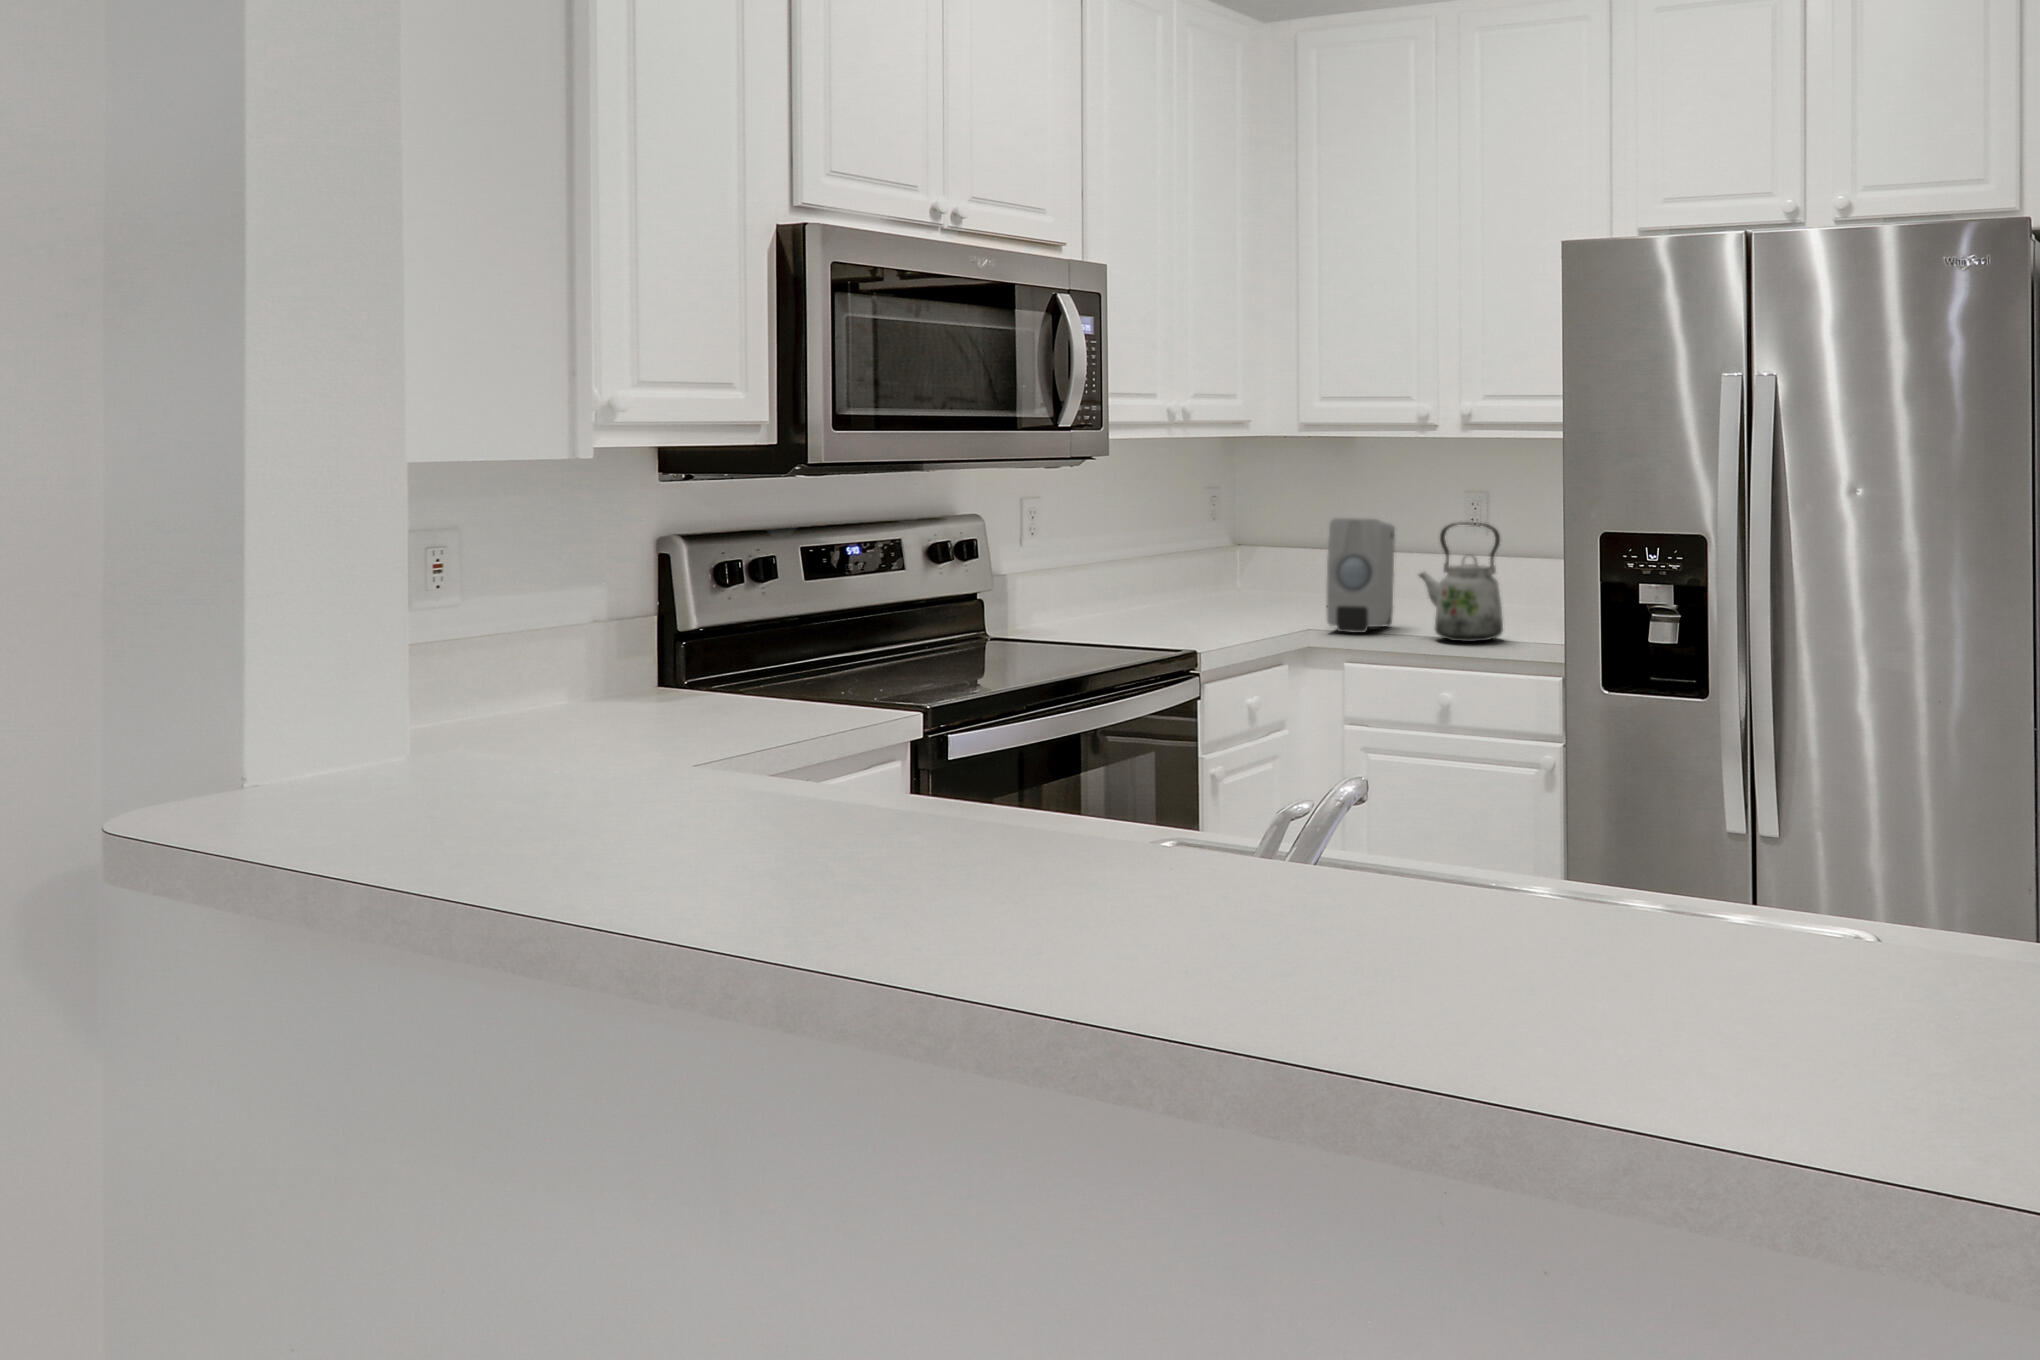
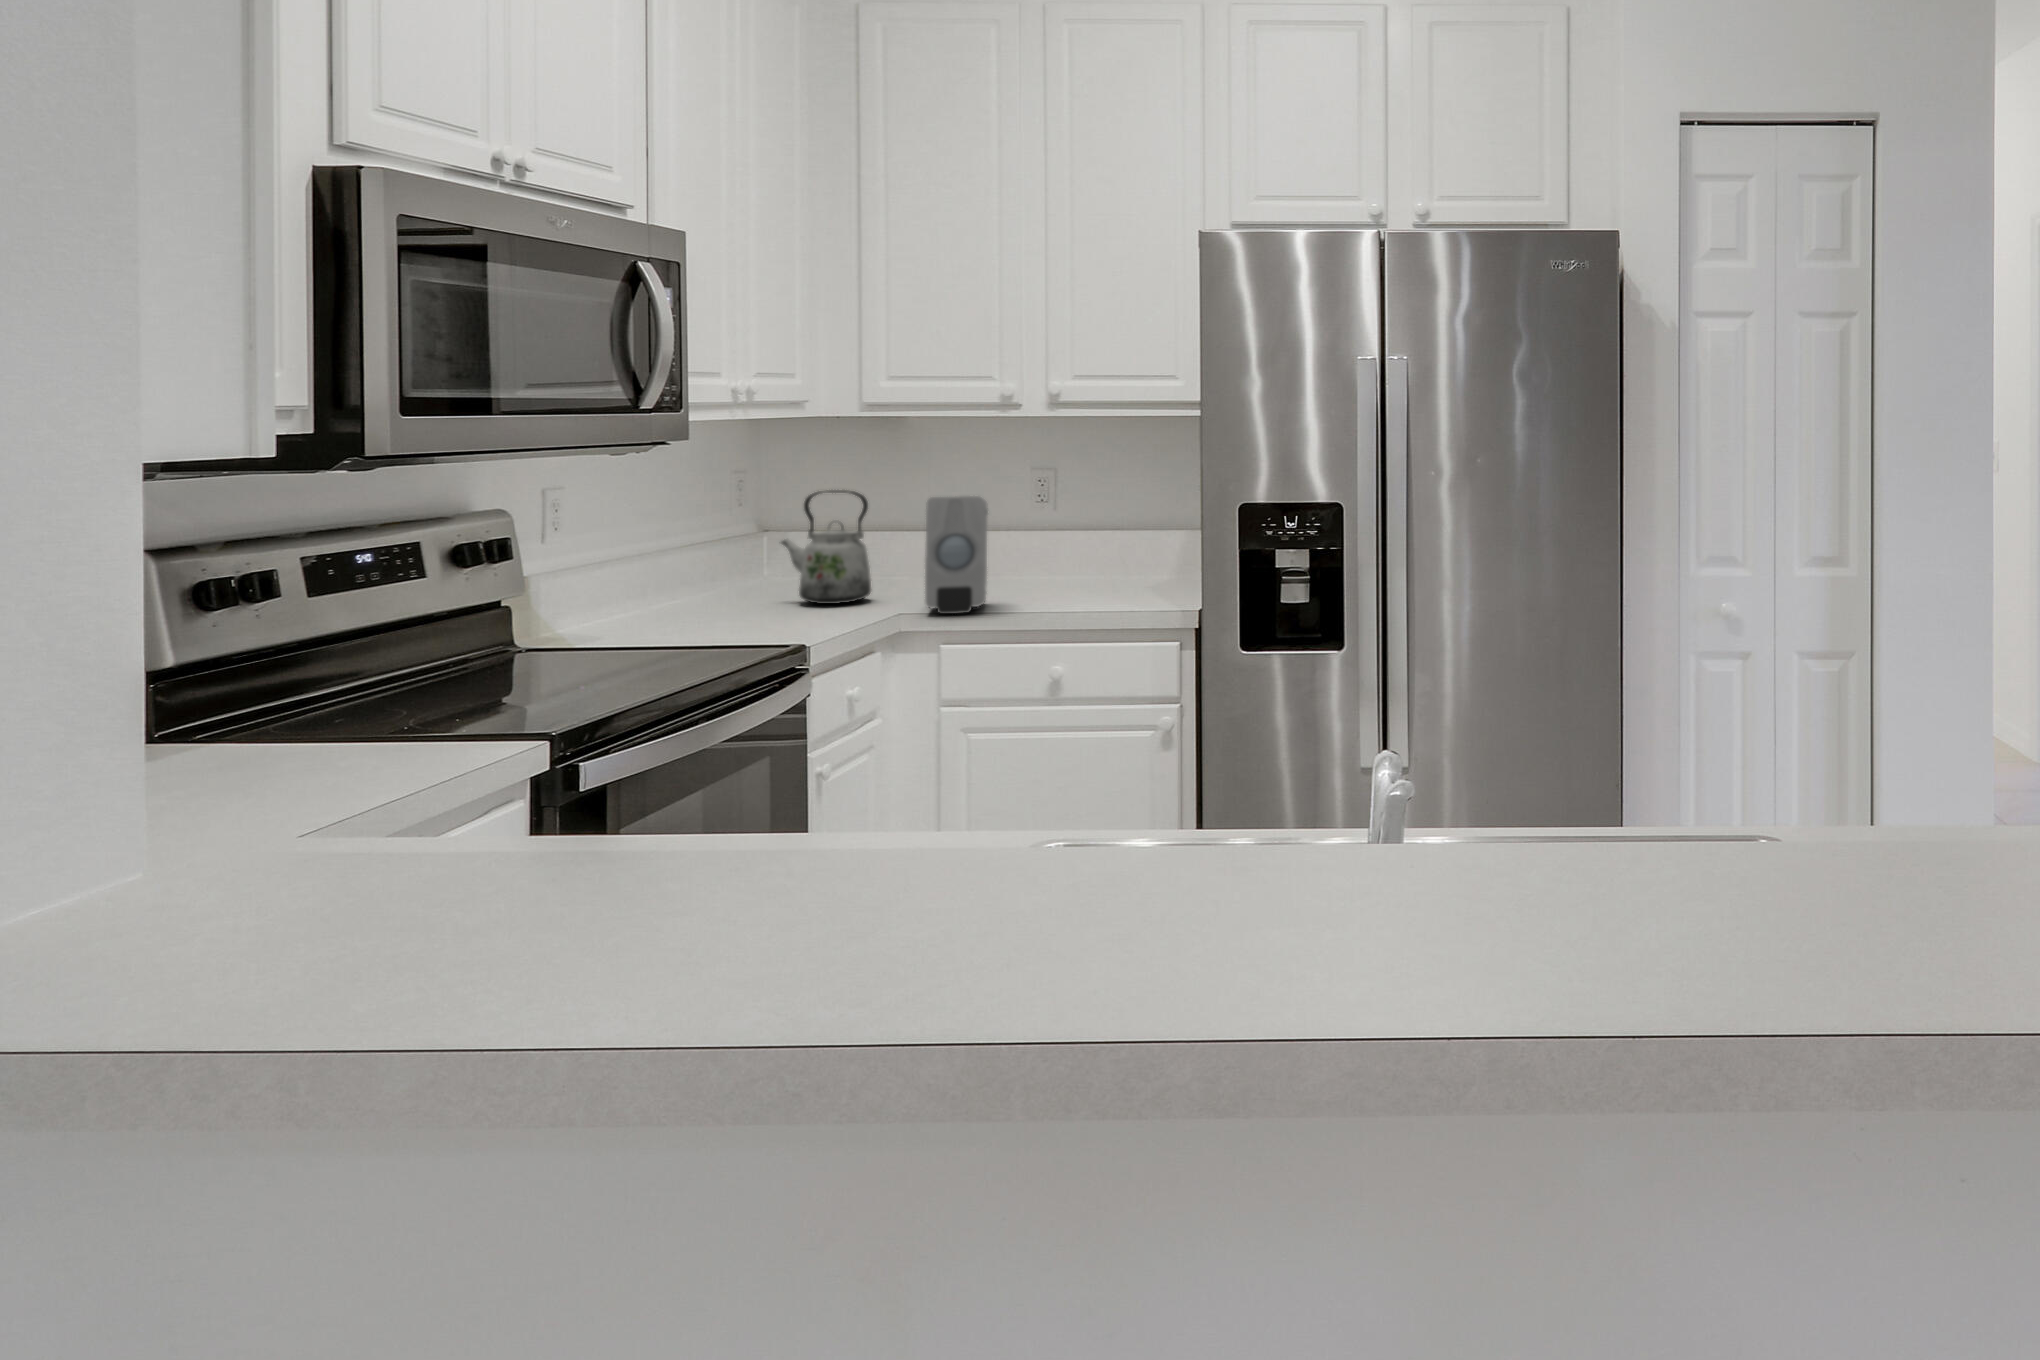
kettle: present [1419,522,1503,642] -> present [781,491,871,604]

